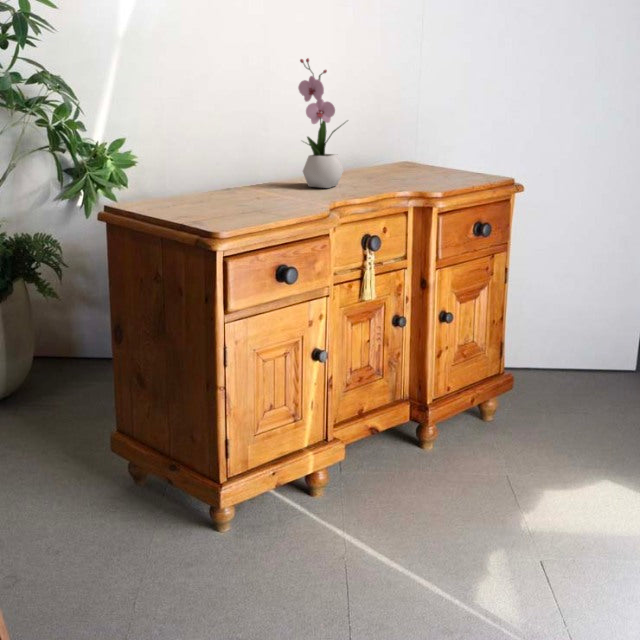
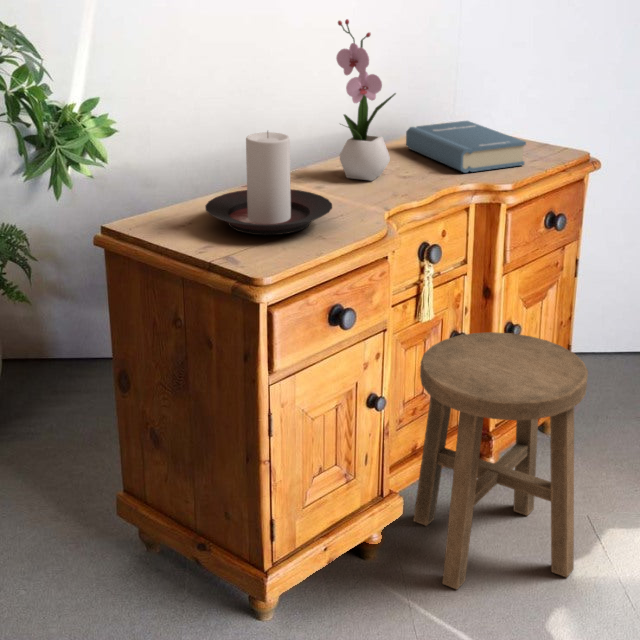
candle holder: none [185,131,286,211] -> present [205,132,332,235]
hardback book: none [364,154,457,186] -> present [406,121,526,173]
stool: none [359,312,495,517] -> present [413,332,588,589]

